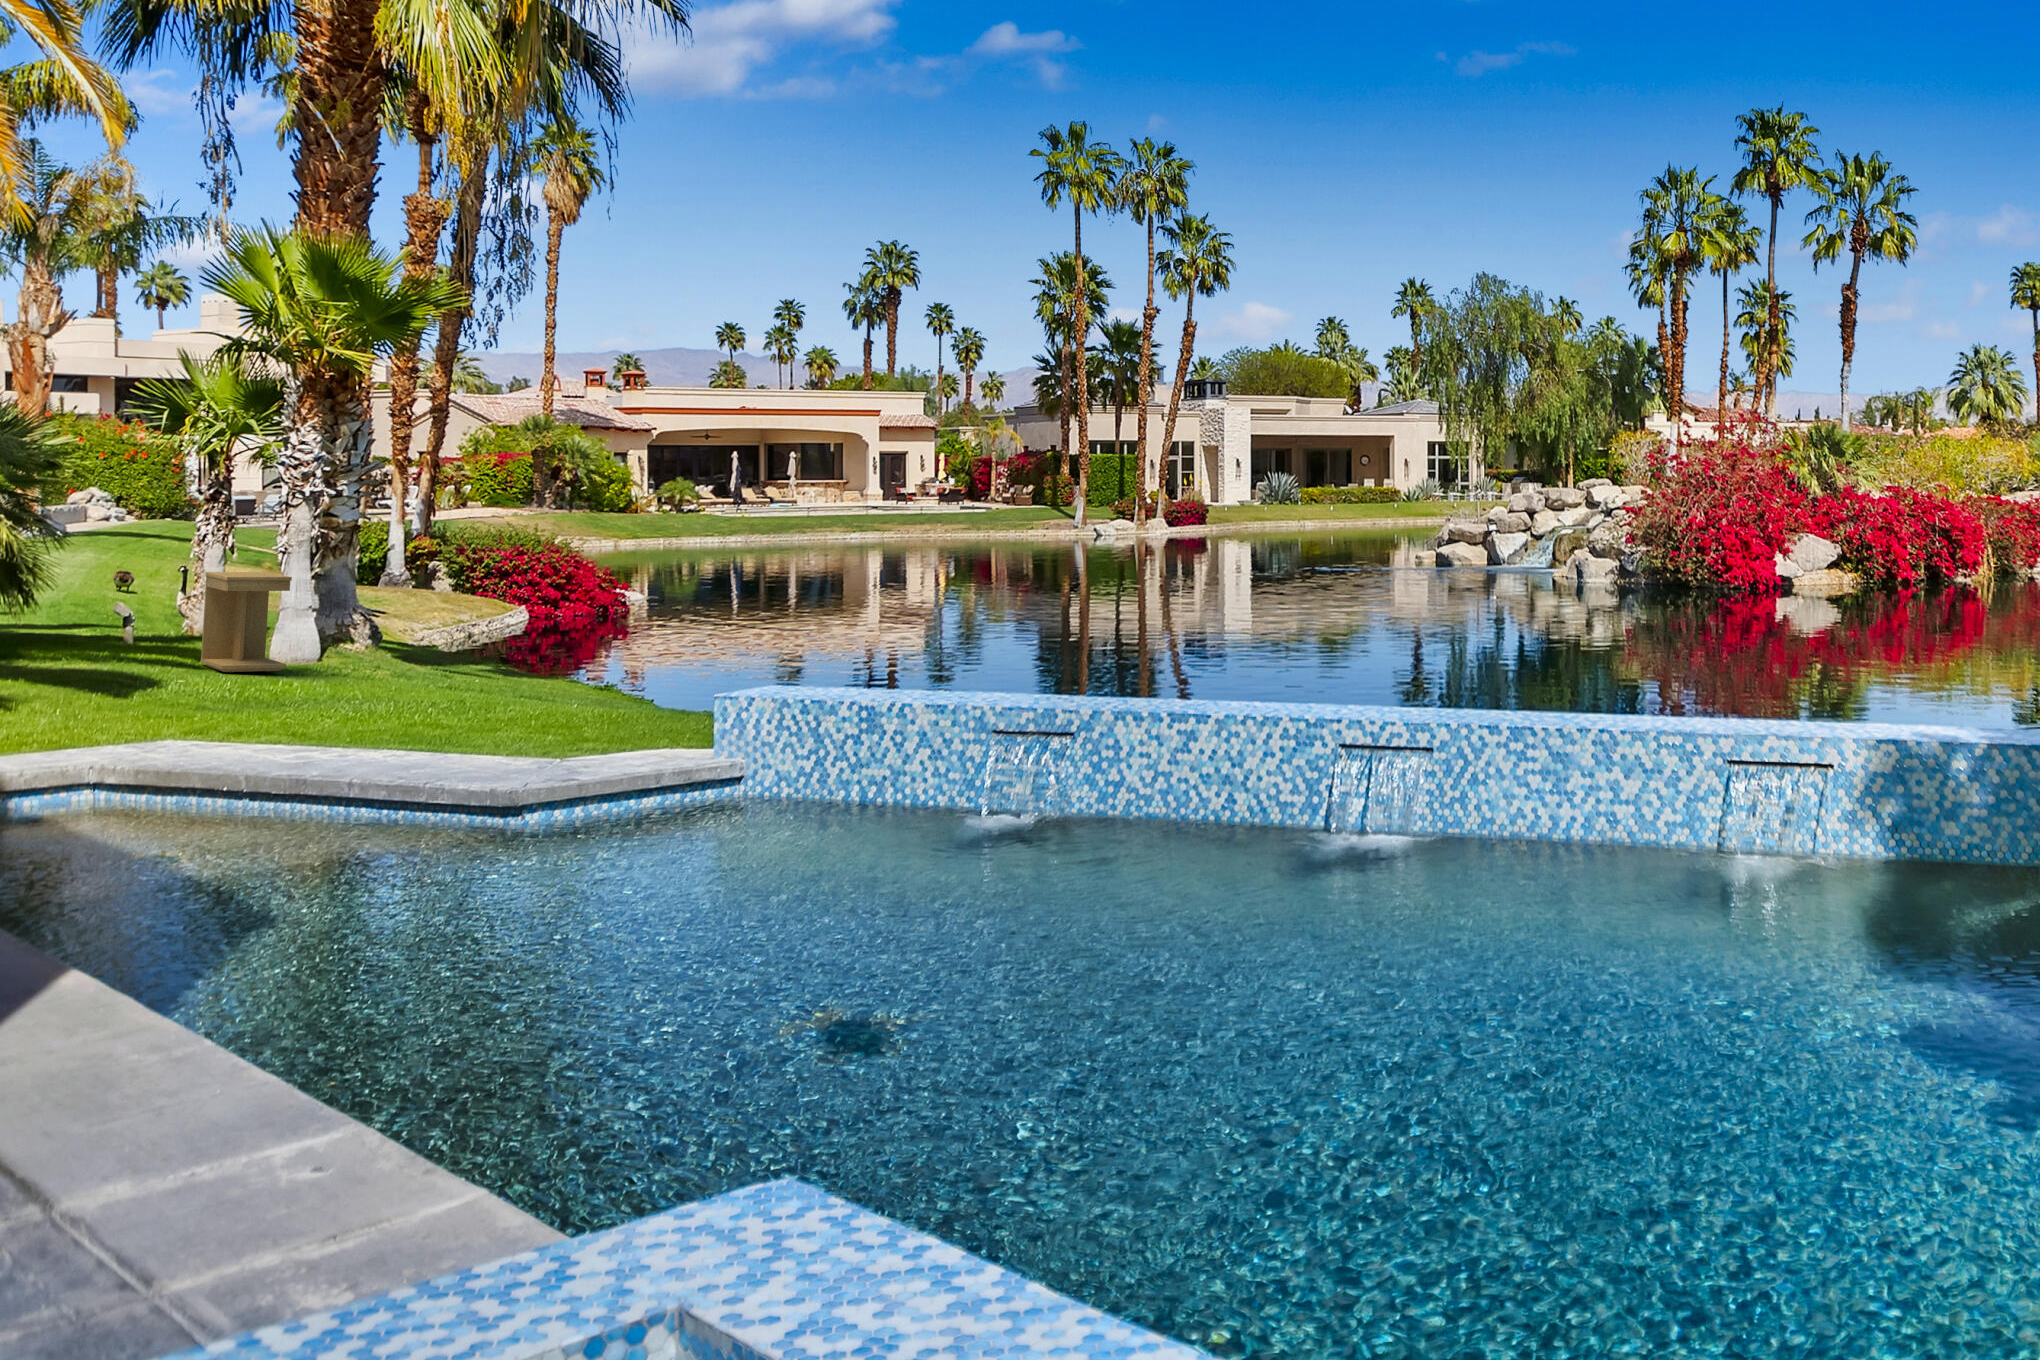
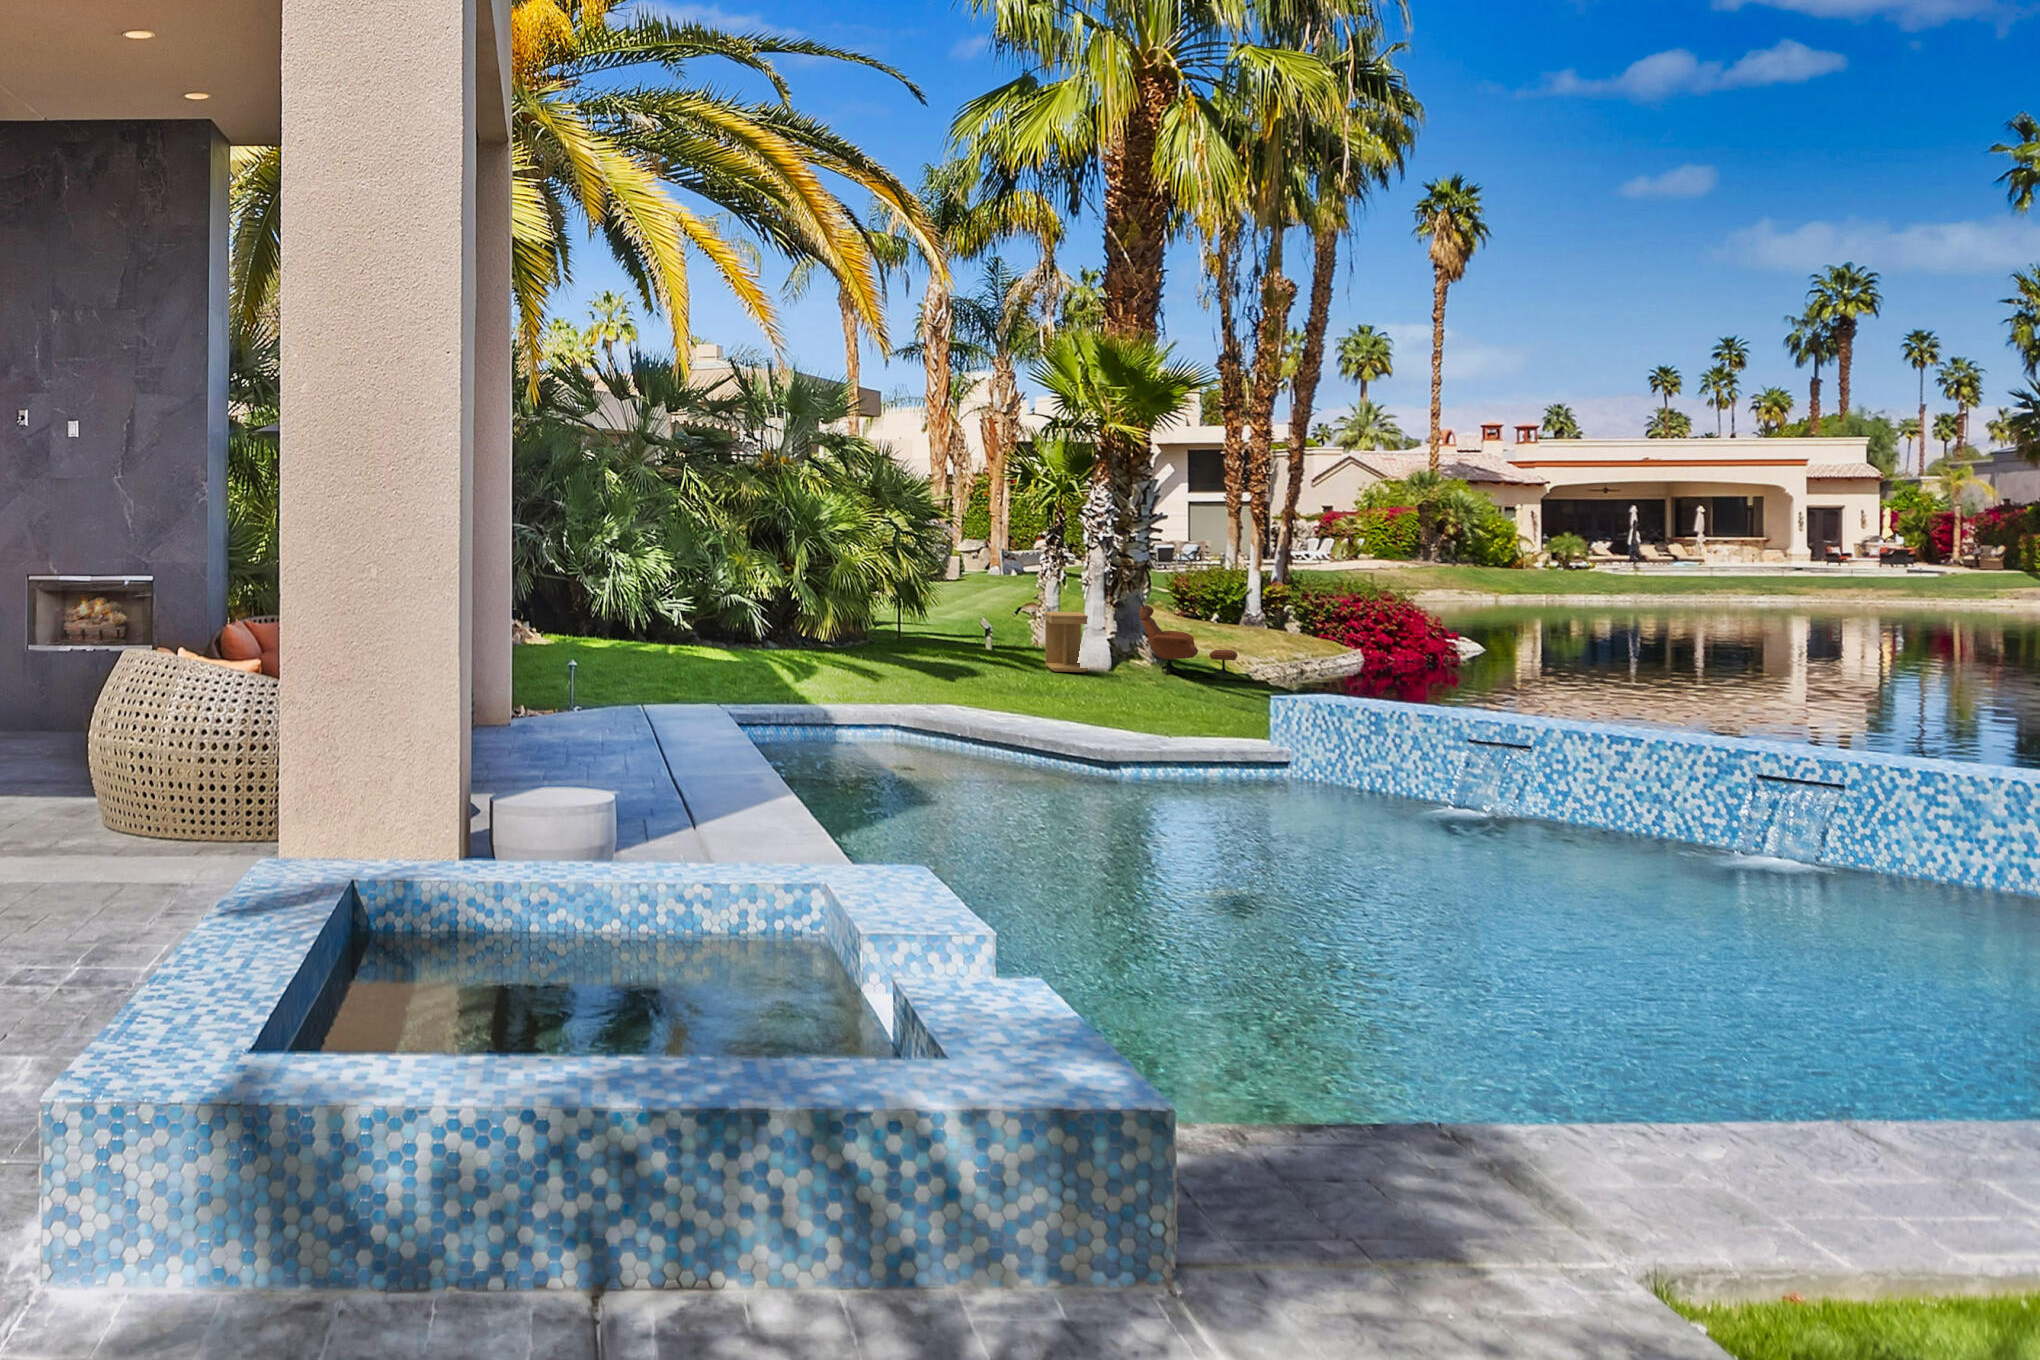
lounge chair: none [360,560,521,673] -> present [1140,605,1243,679]

